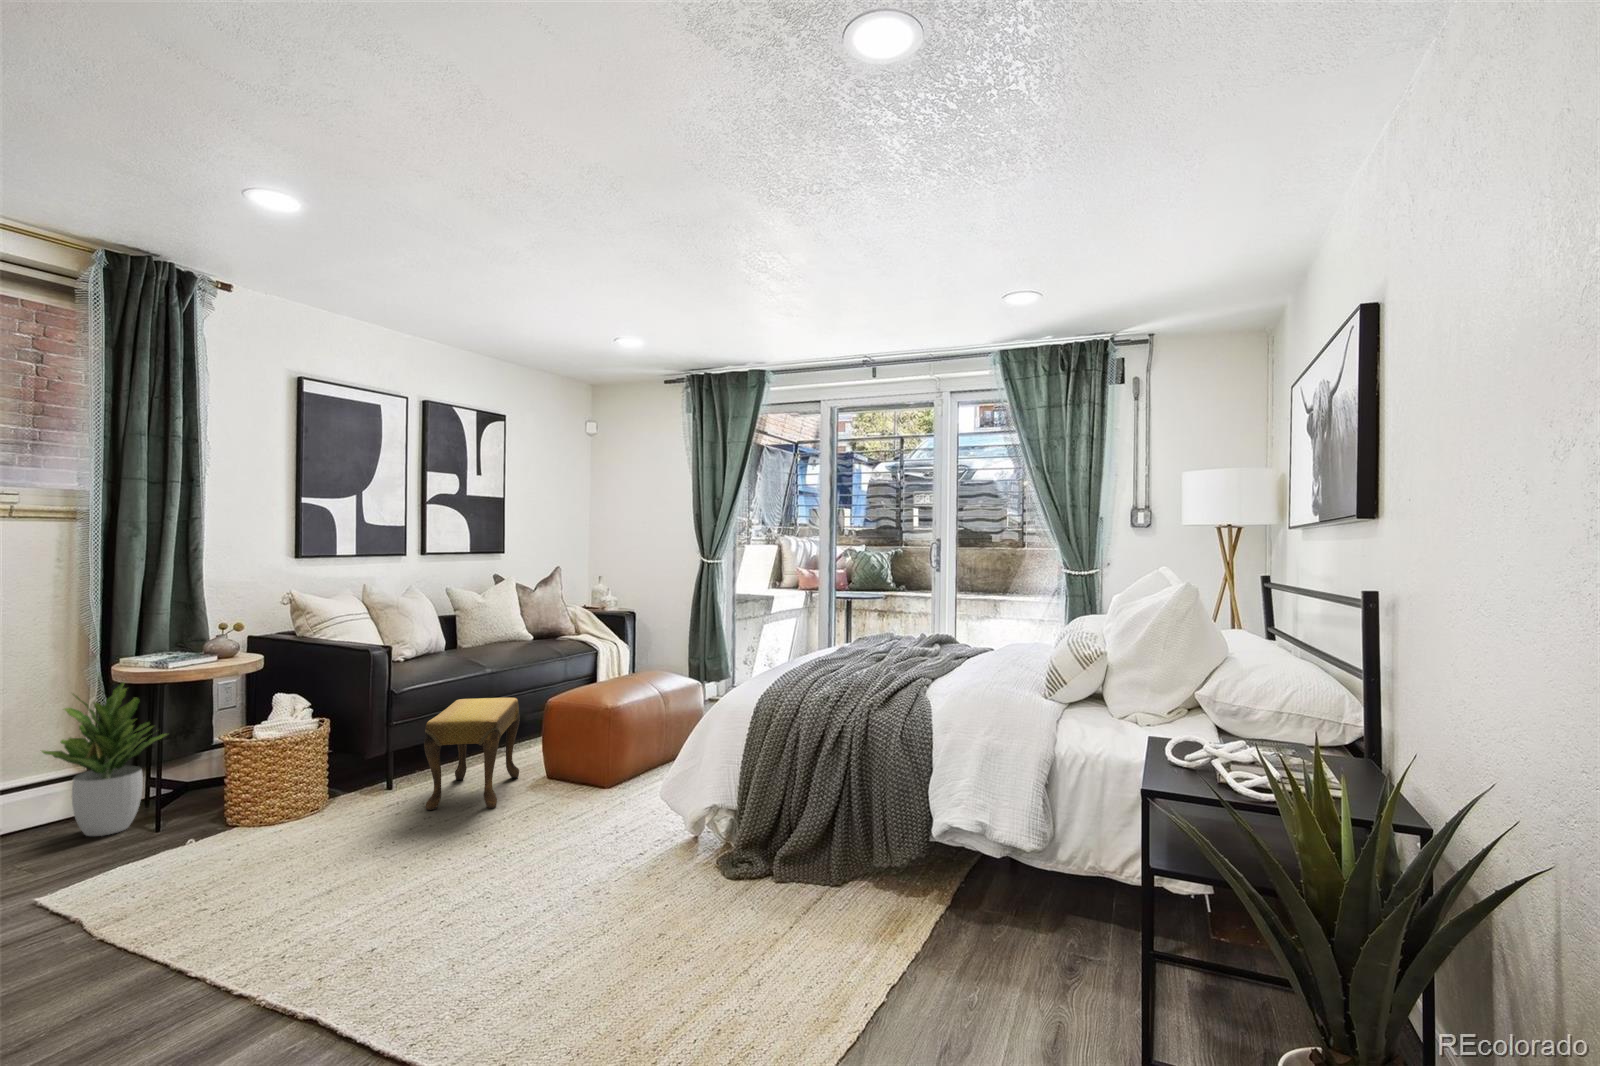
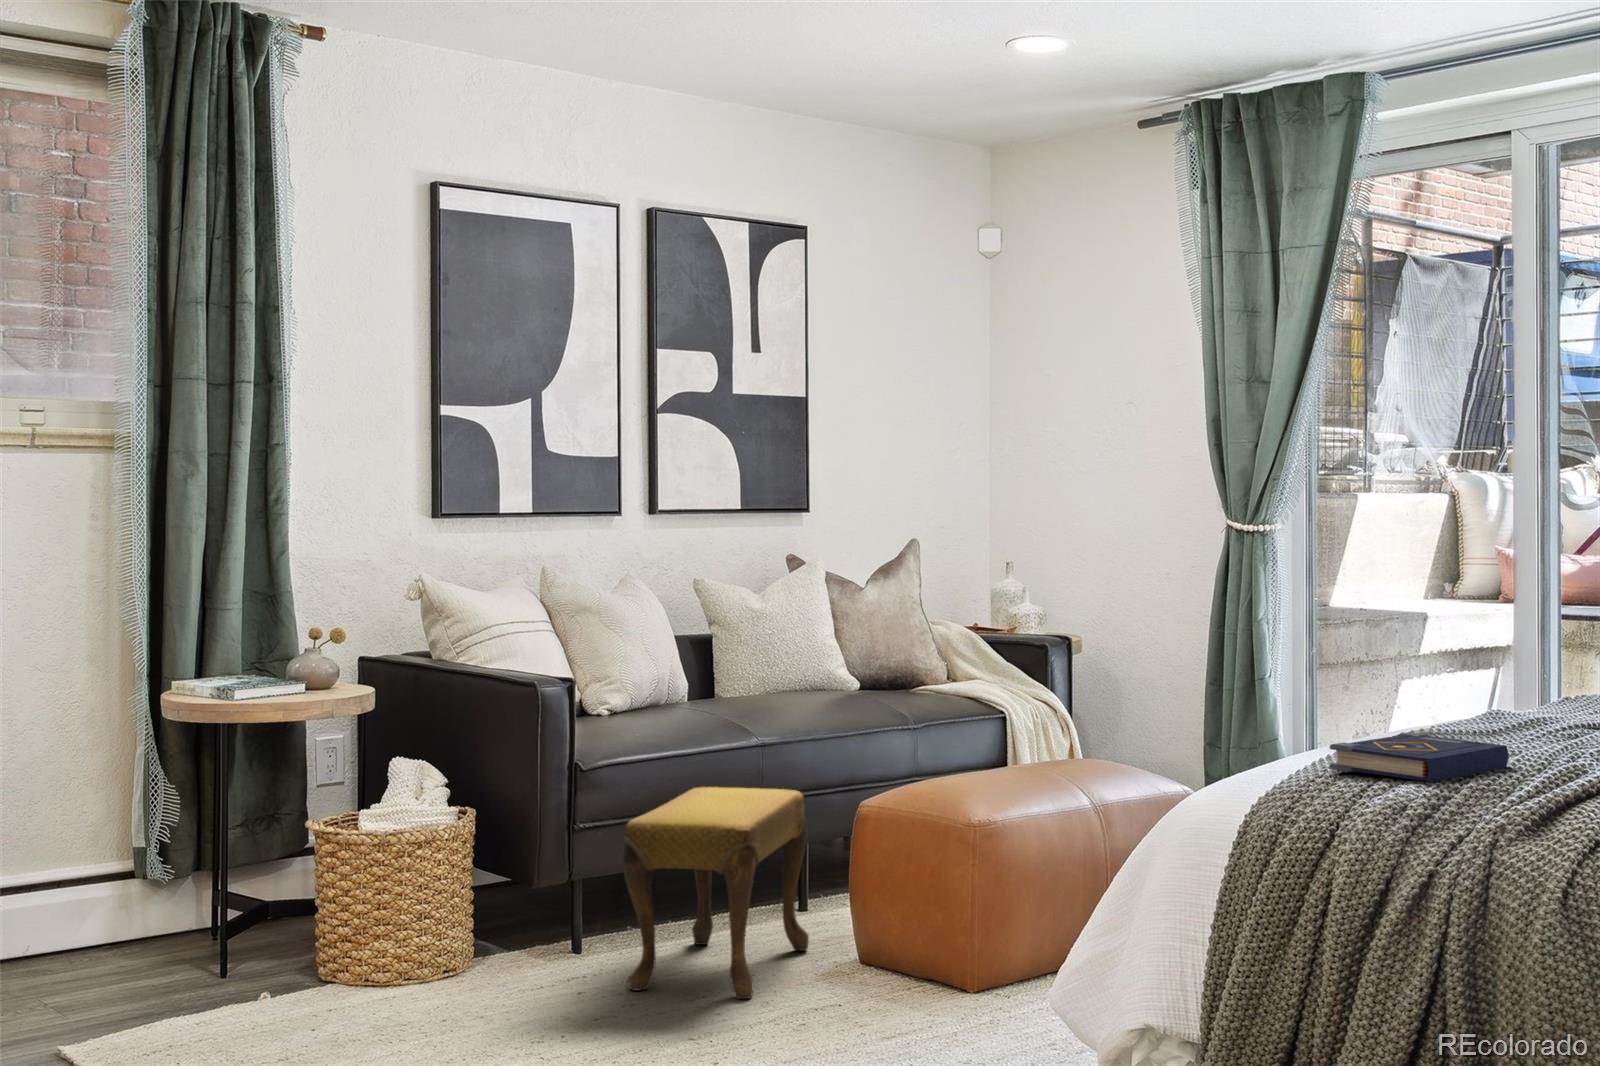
book: none [795,663,864,687] -> present [1330,732,1509,782]
potted plant: present [42,683,166,836] -> none [68,715,240,974]

